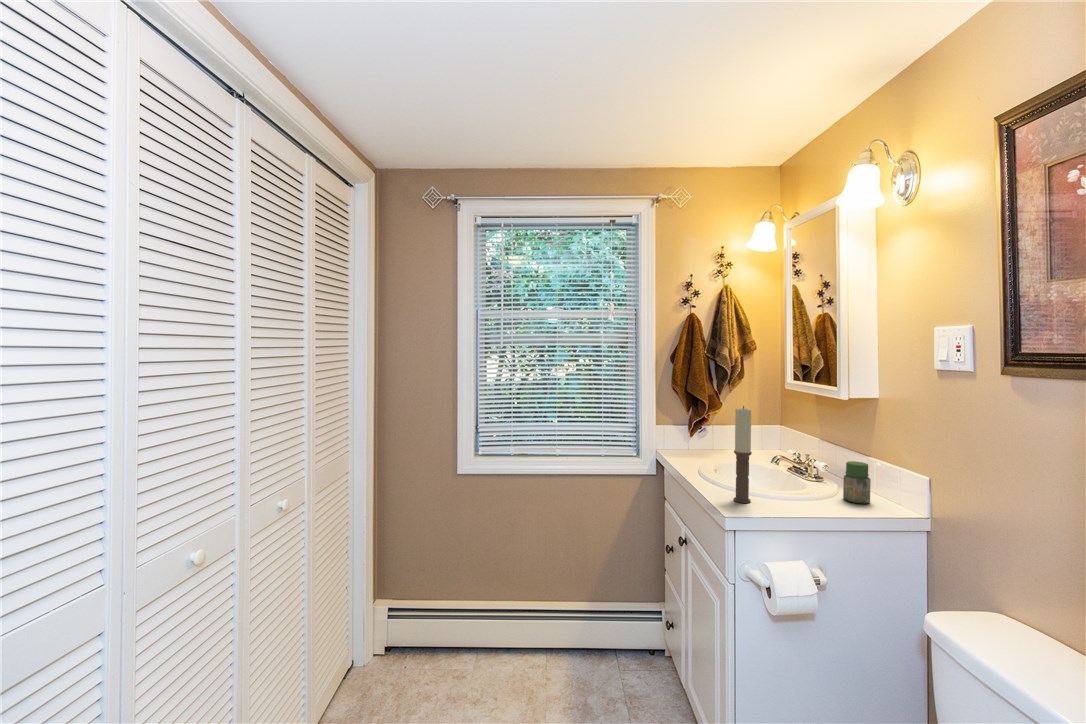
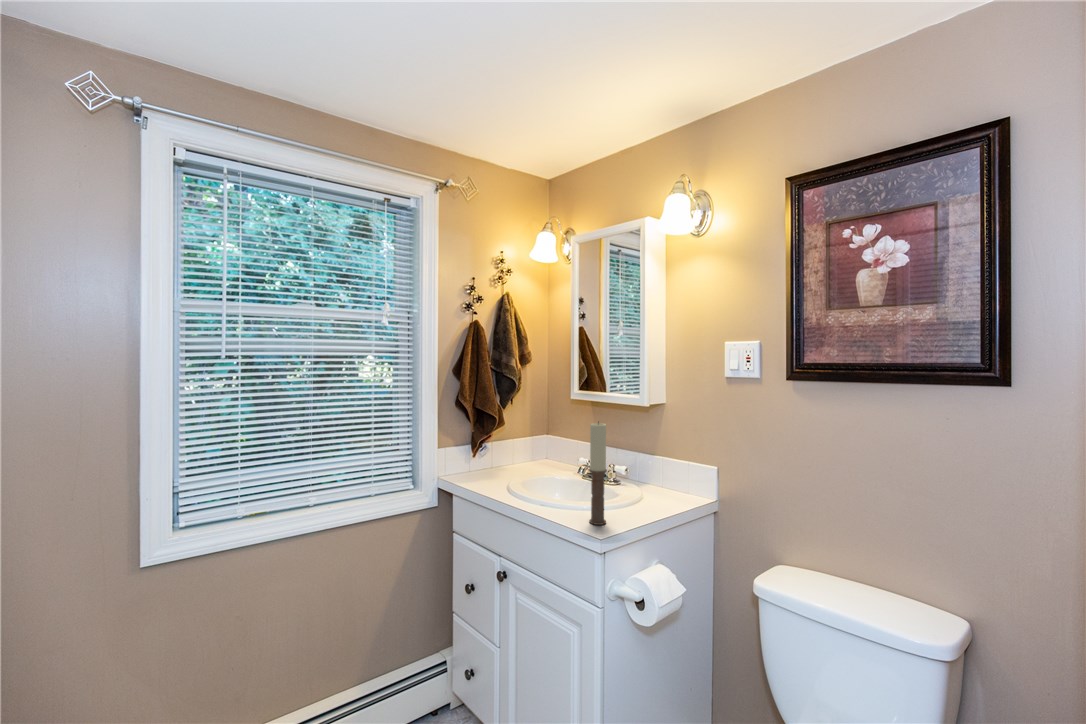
jar: present [843,461,871,504] -> none [657,463,679,502]

